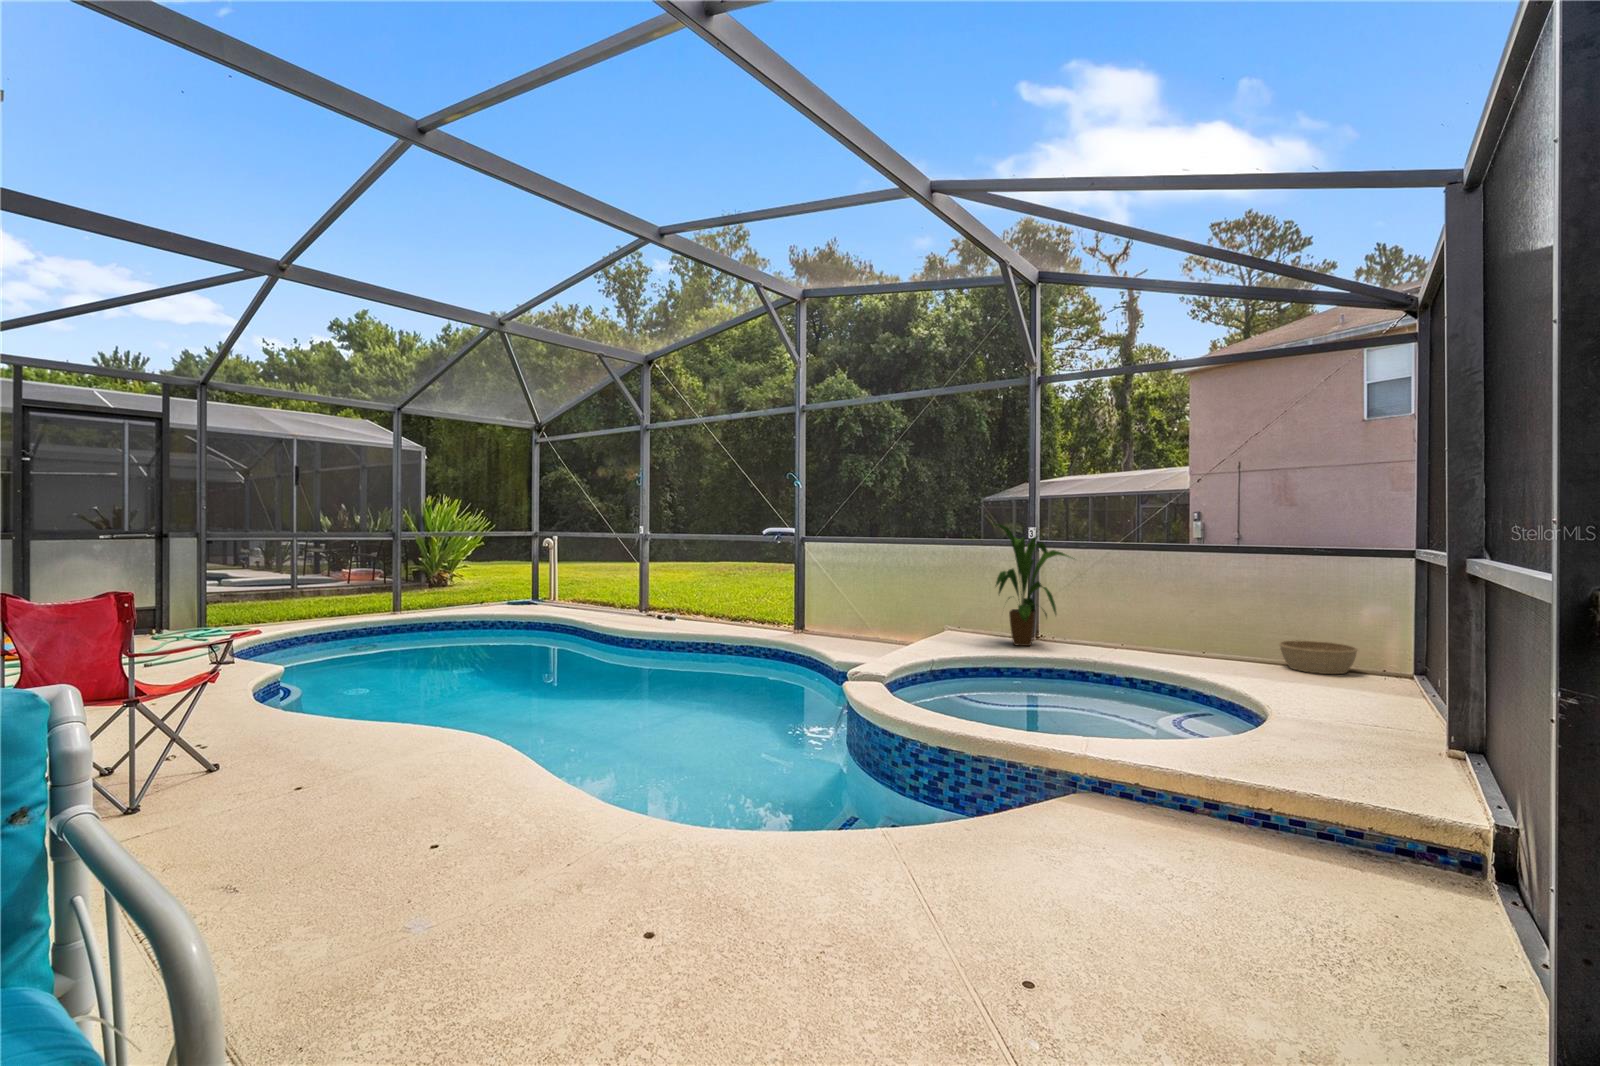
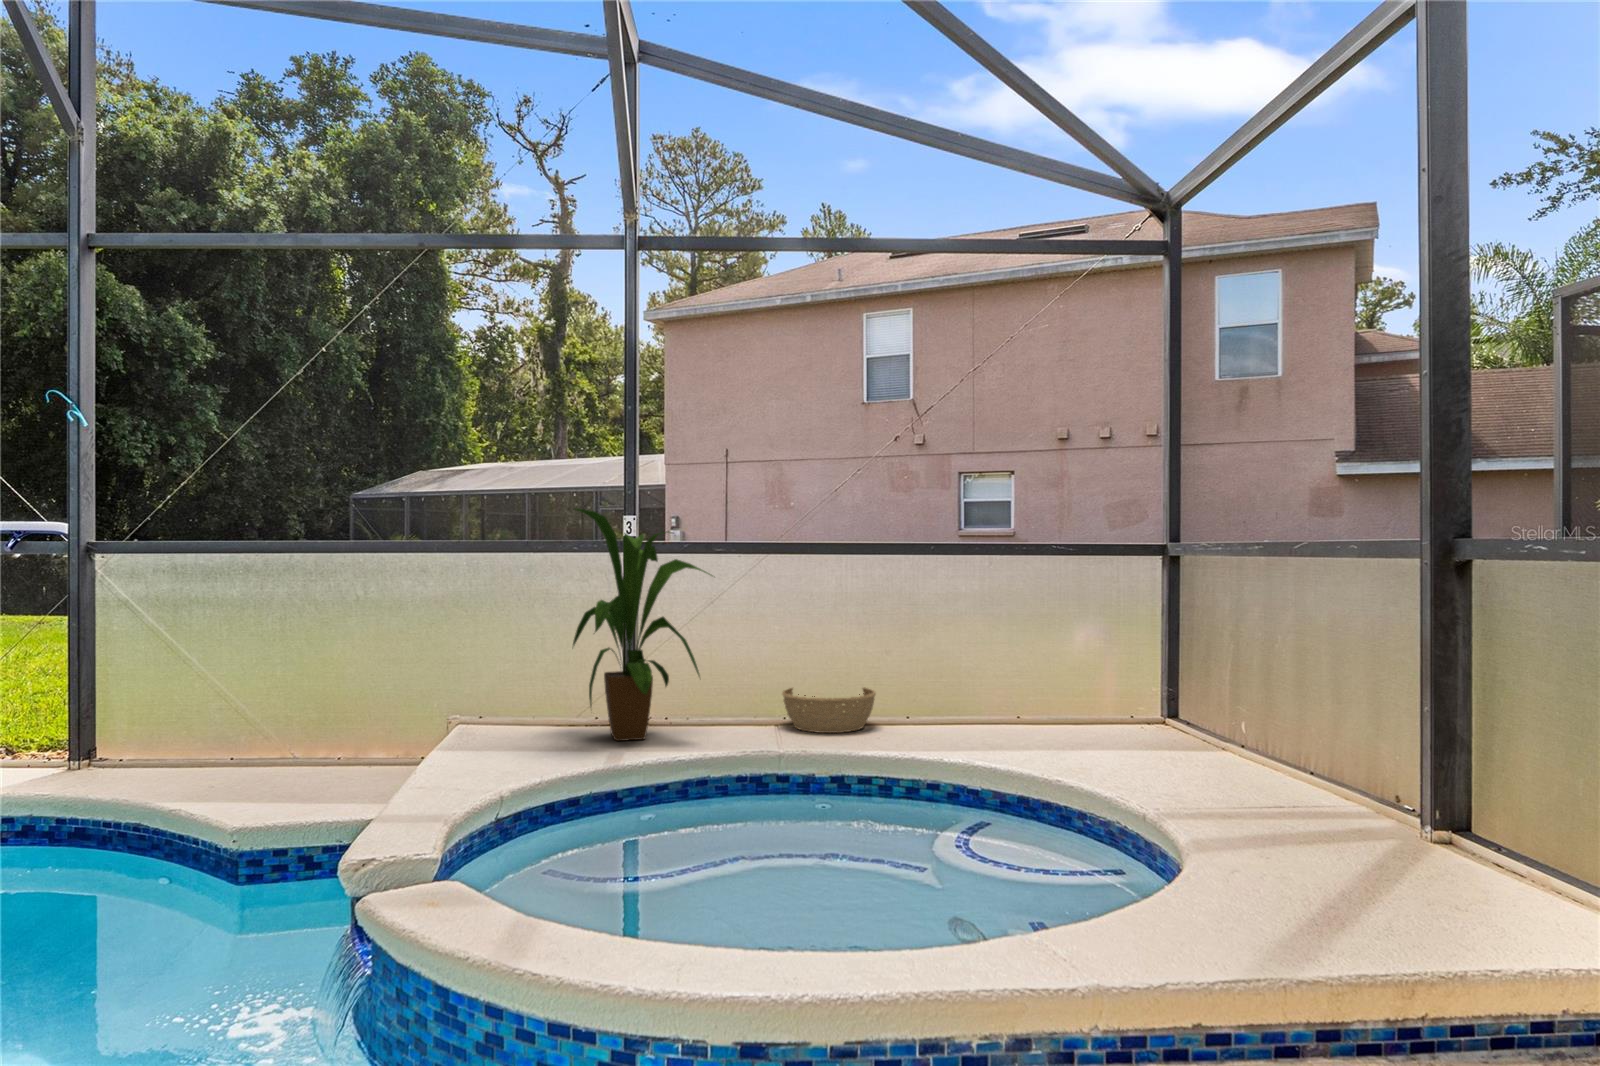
basket: present [1280,641,1358,674] -> present [782,687,876,733]

